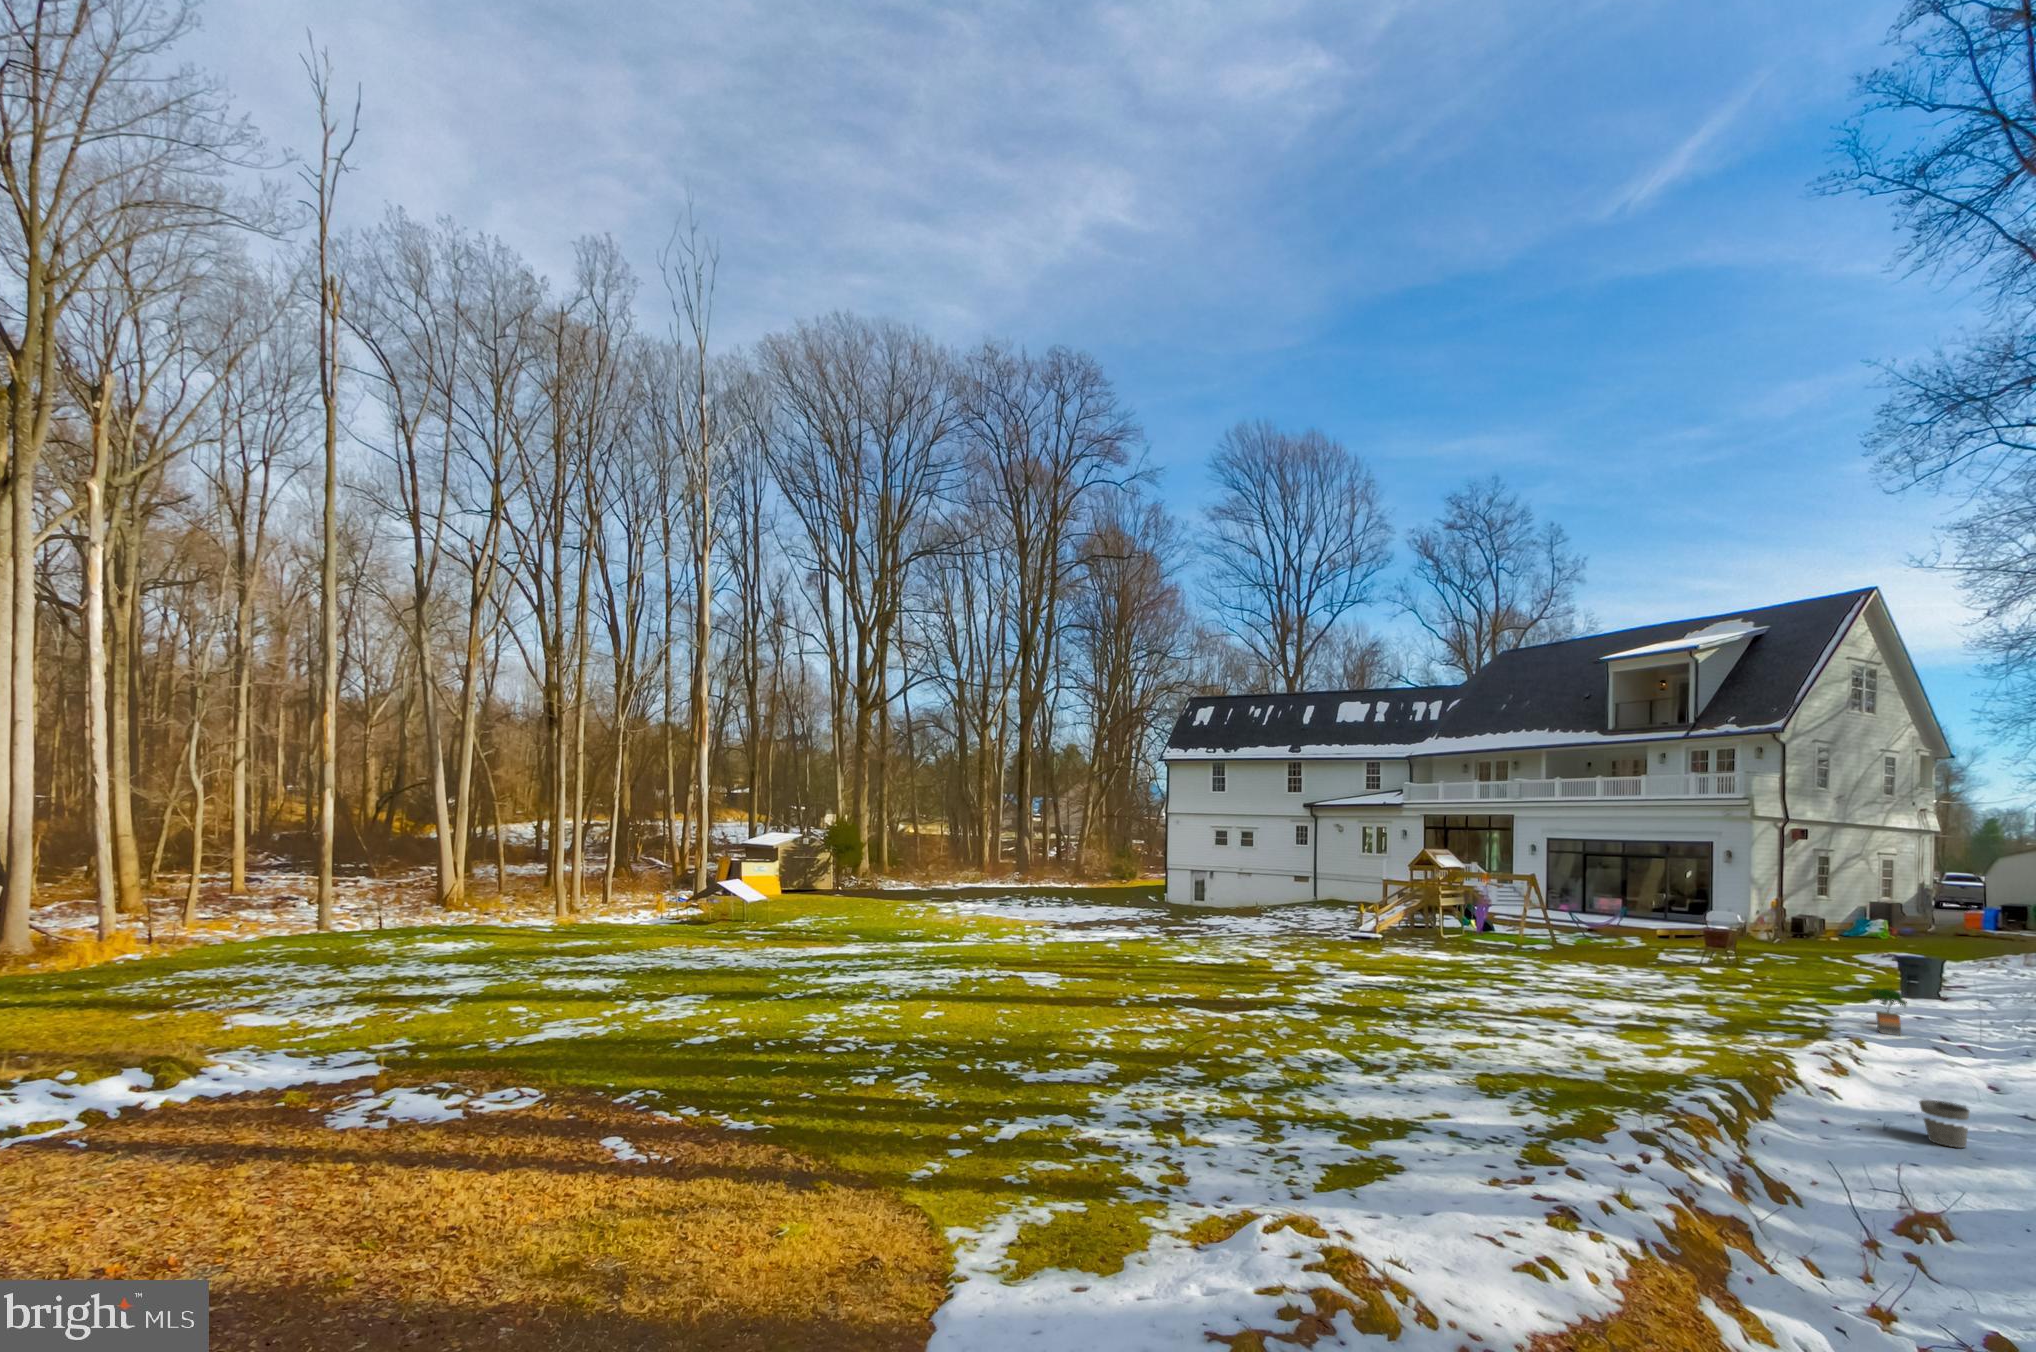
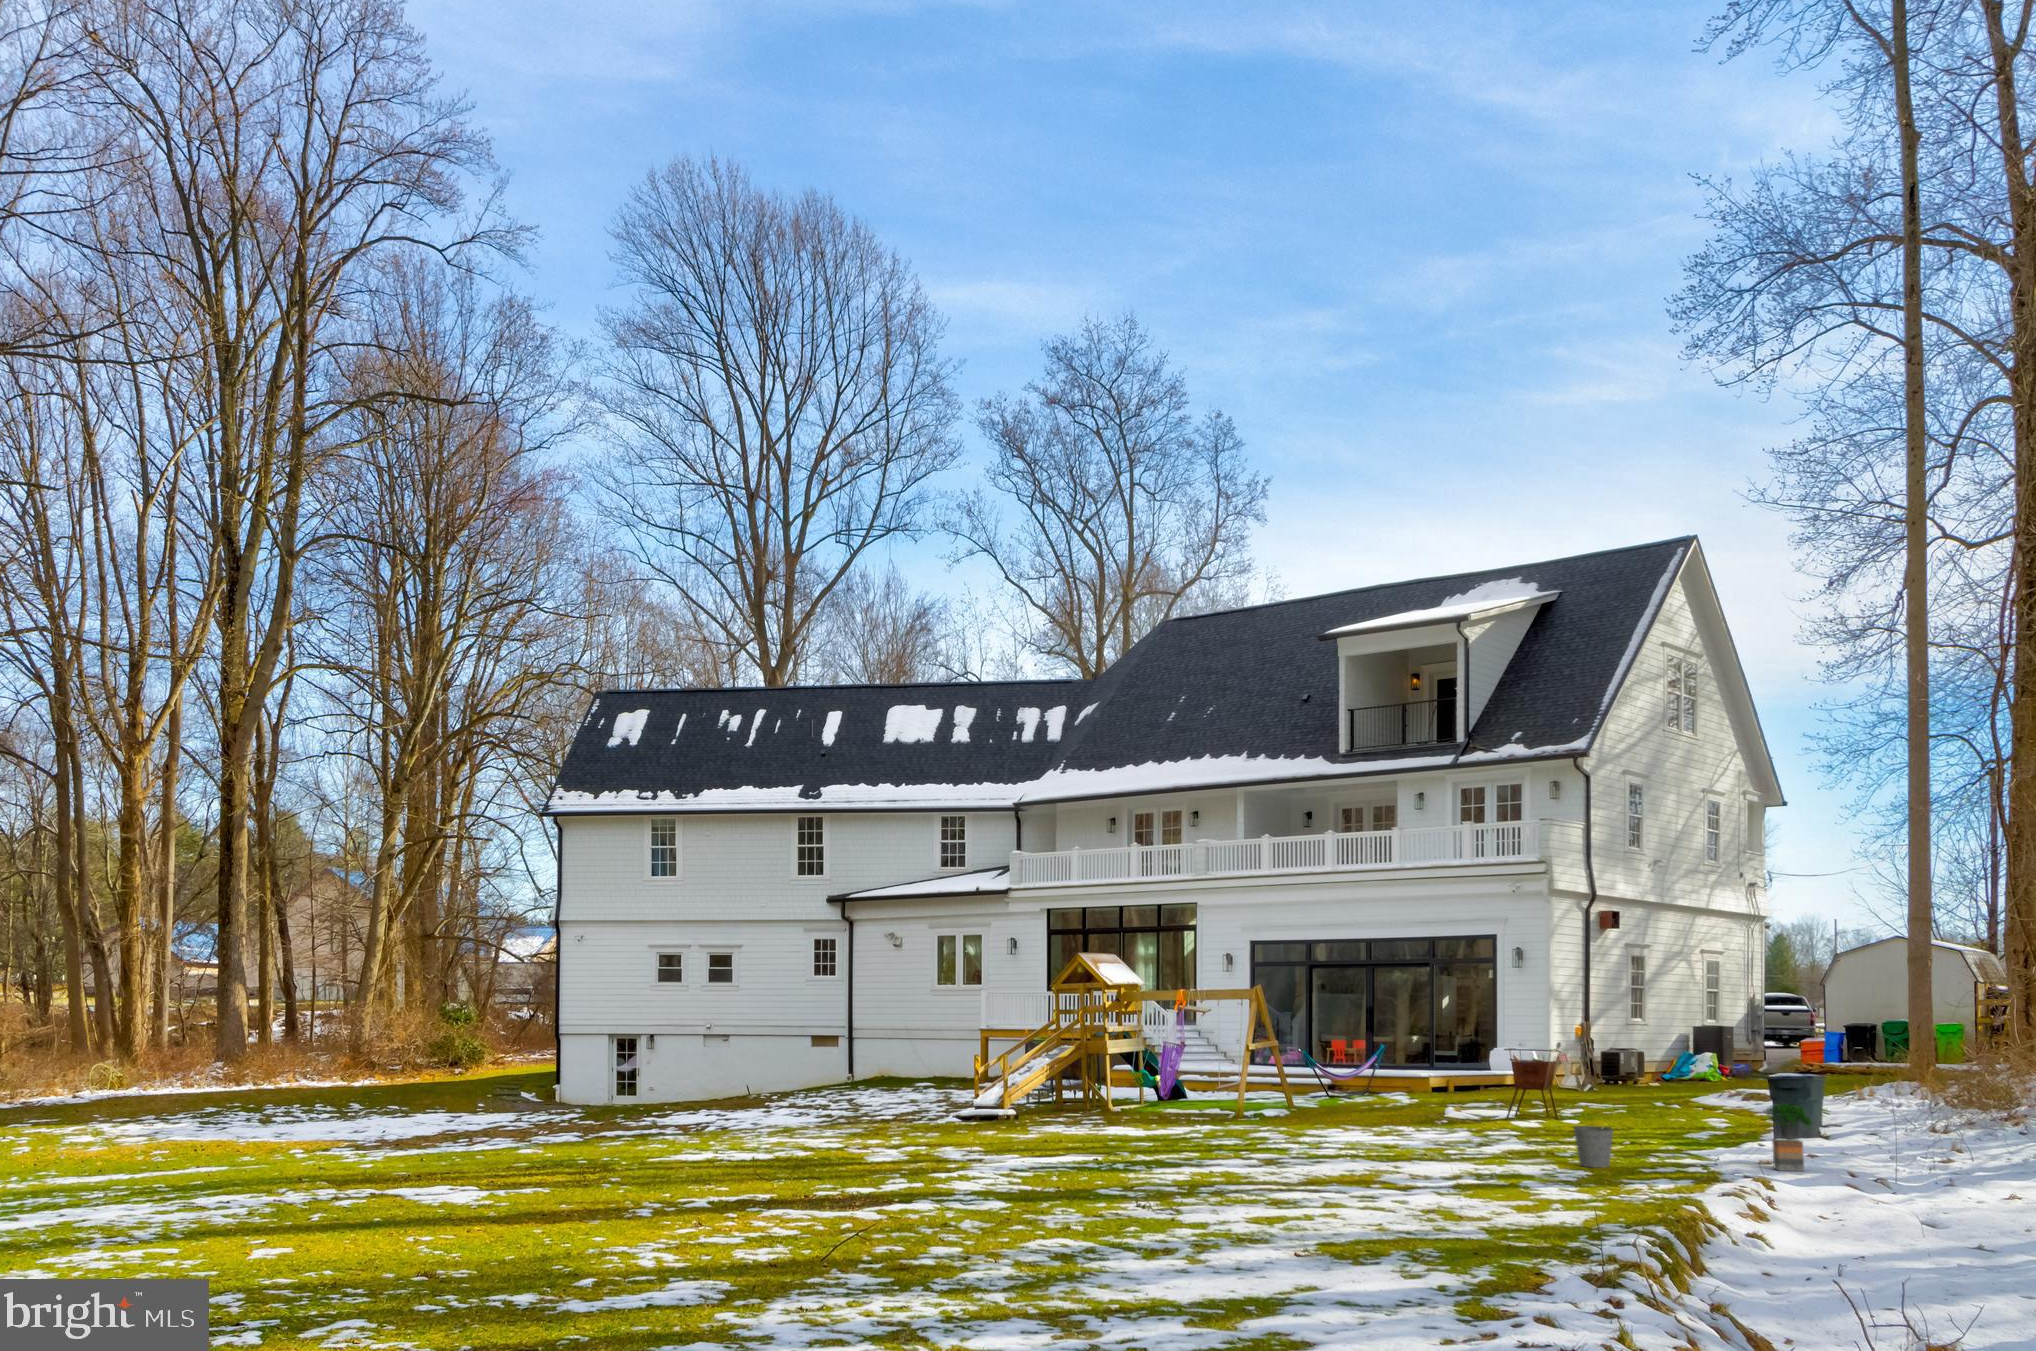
bucket: present [1919,1099,1970,1148] -> present [1574,1126,1613,1168]

